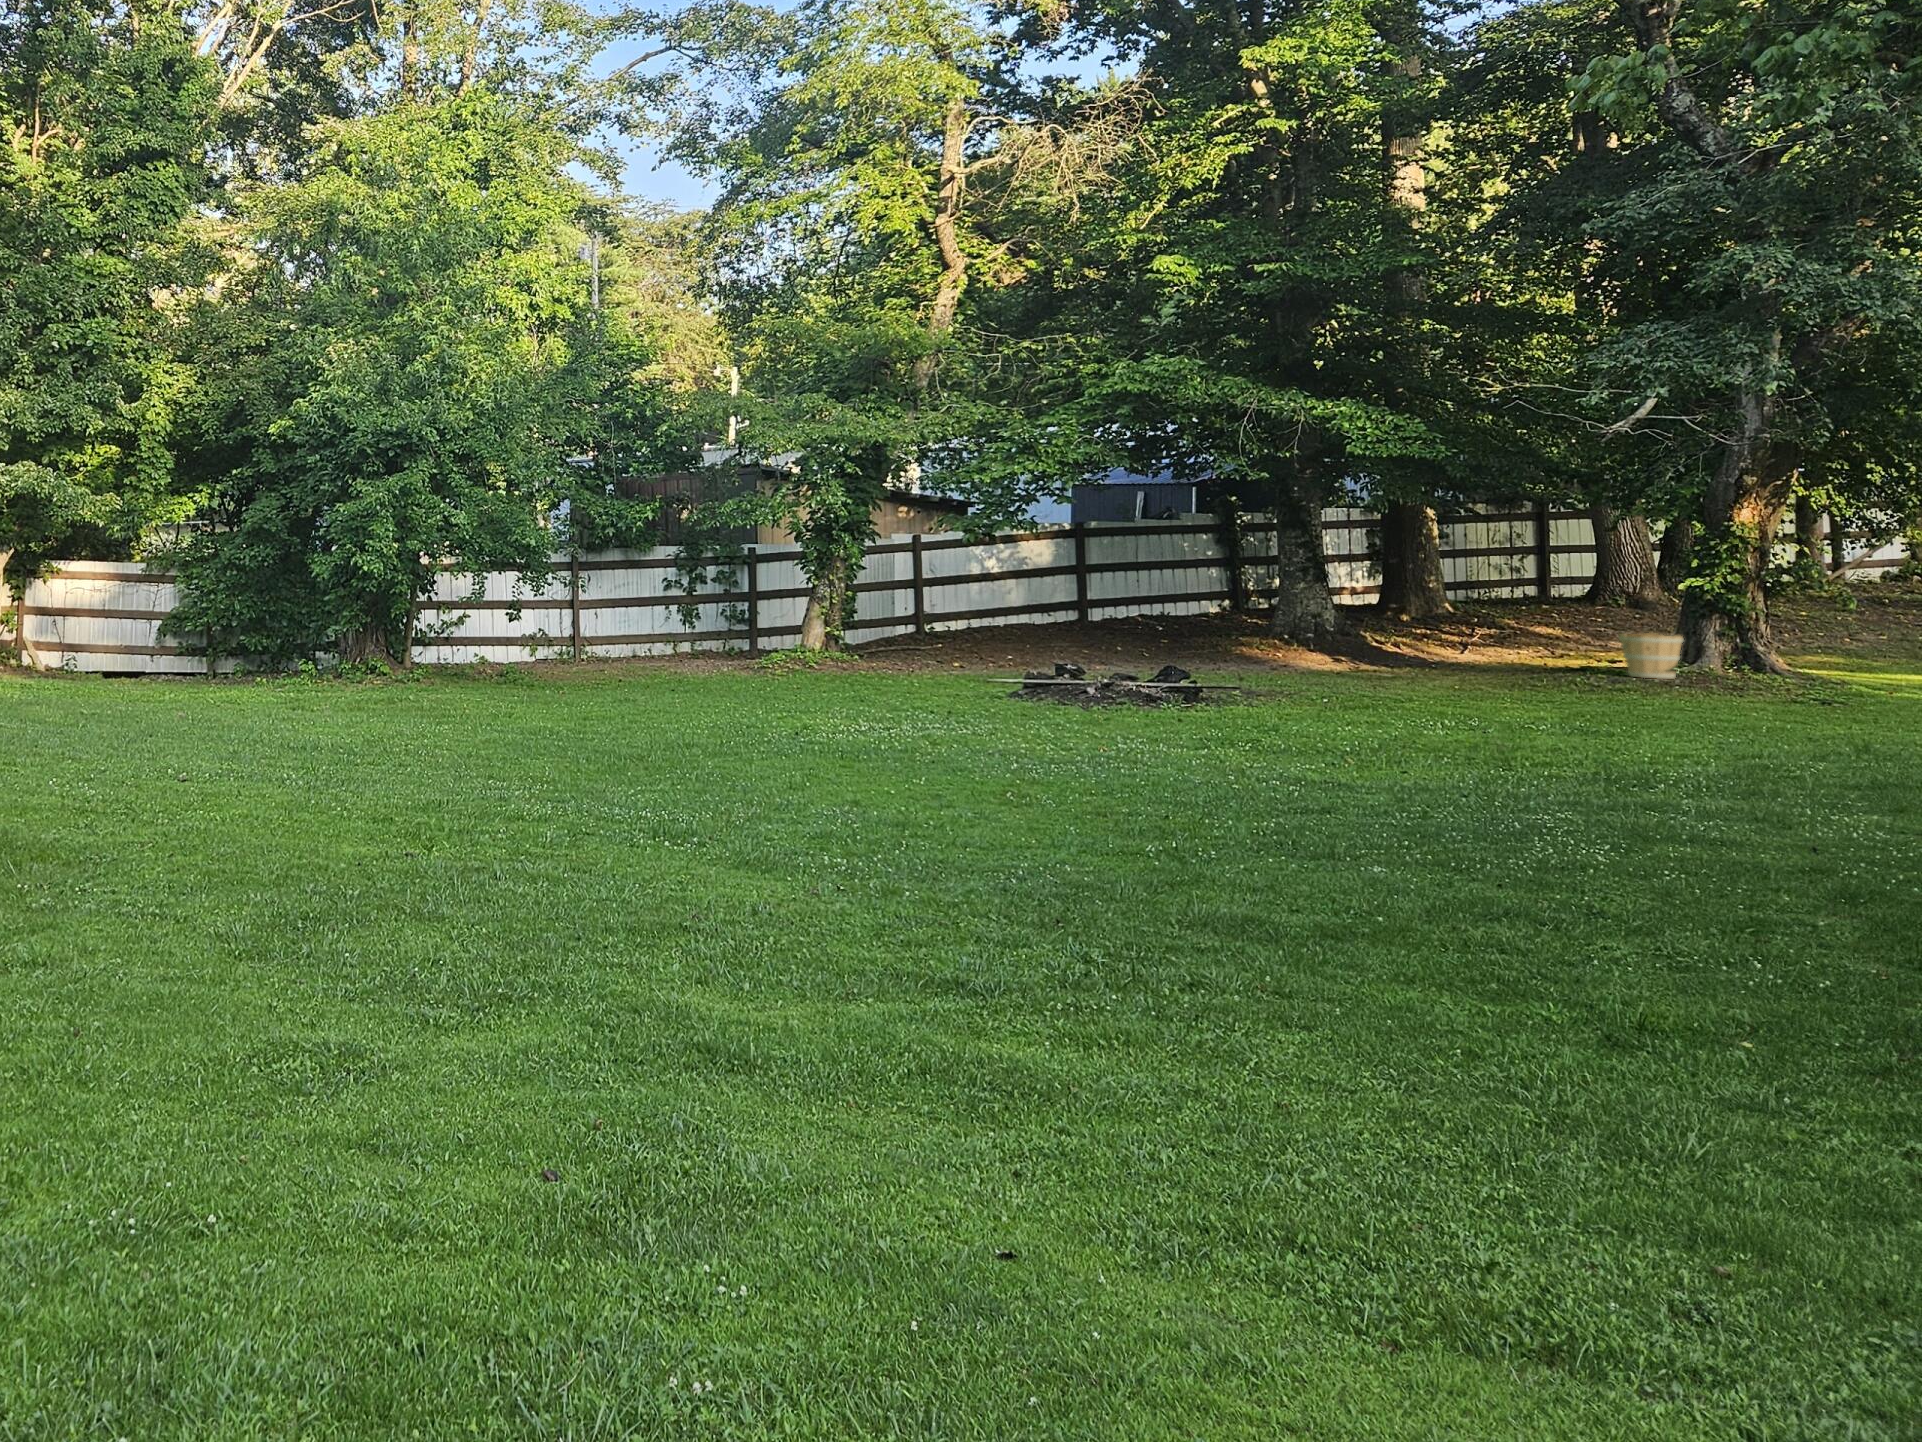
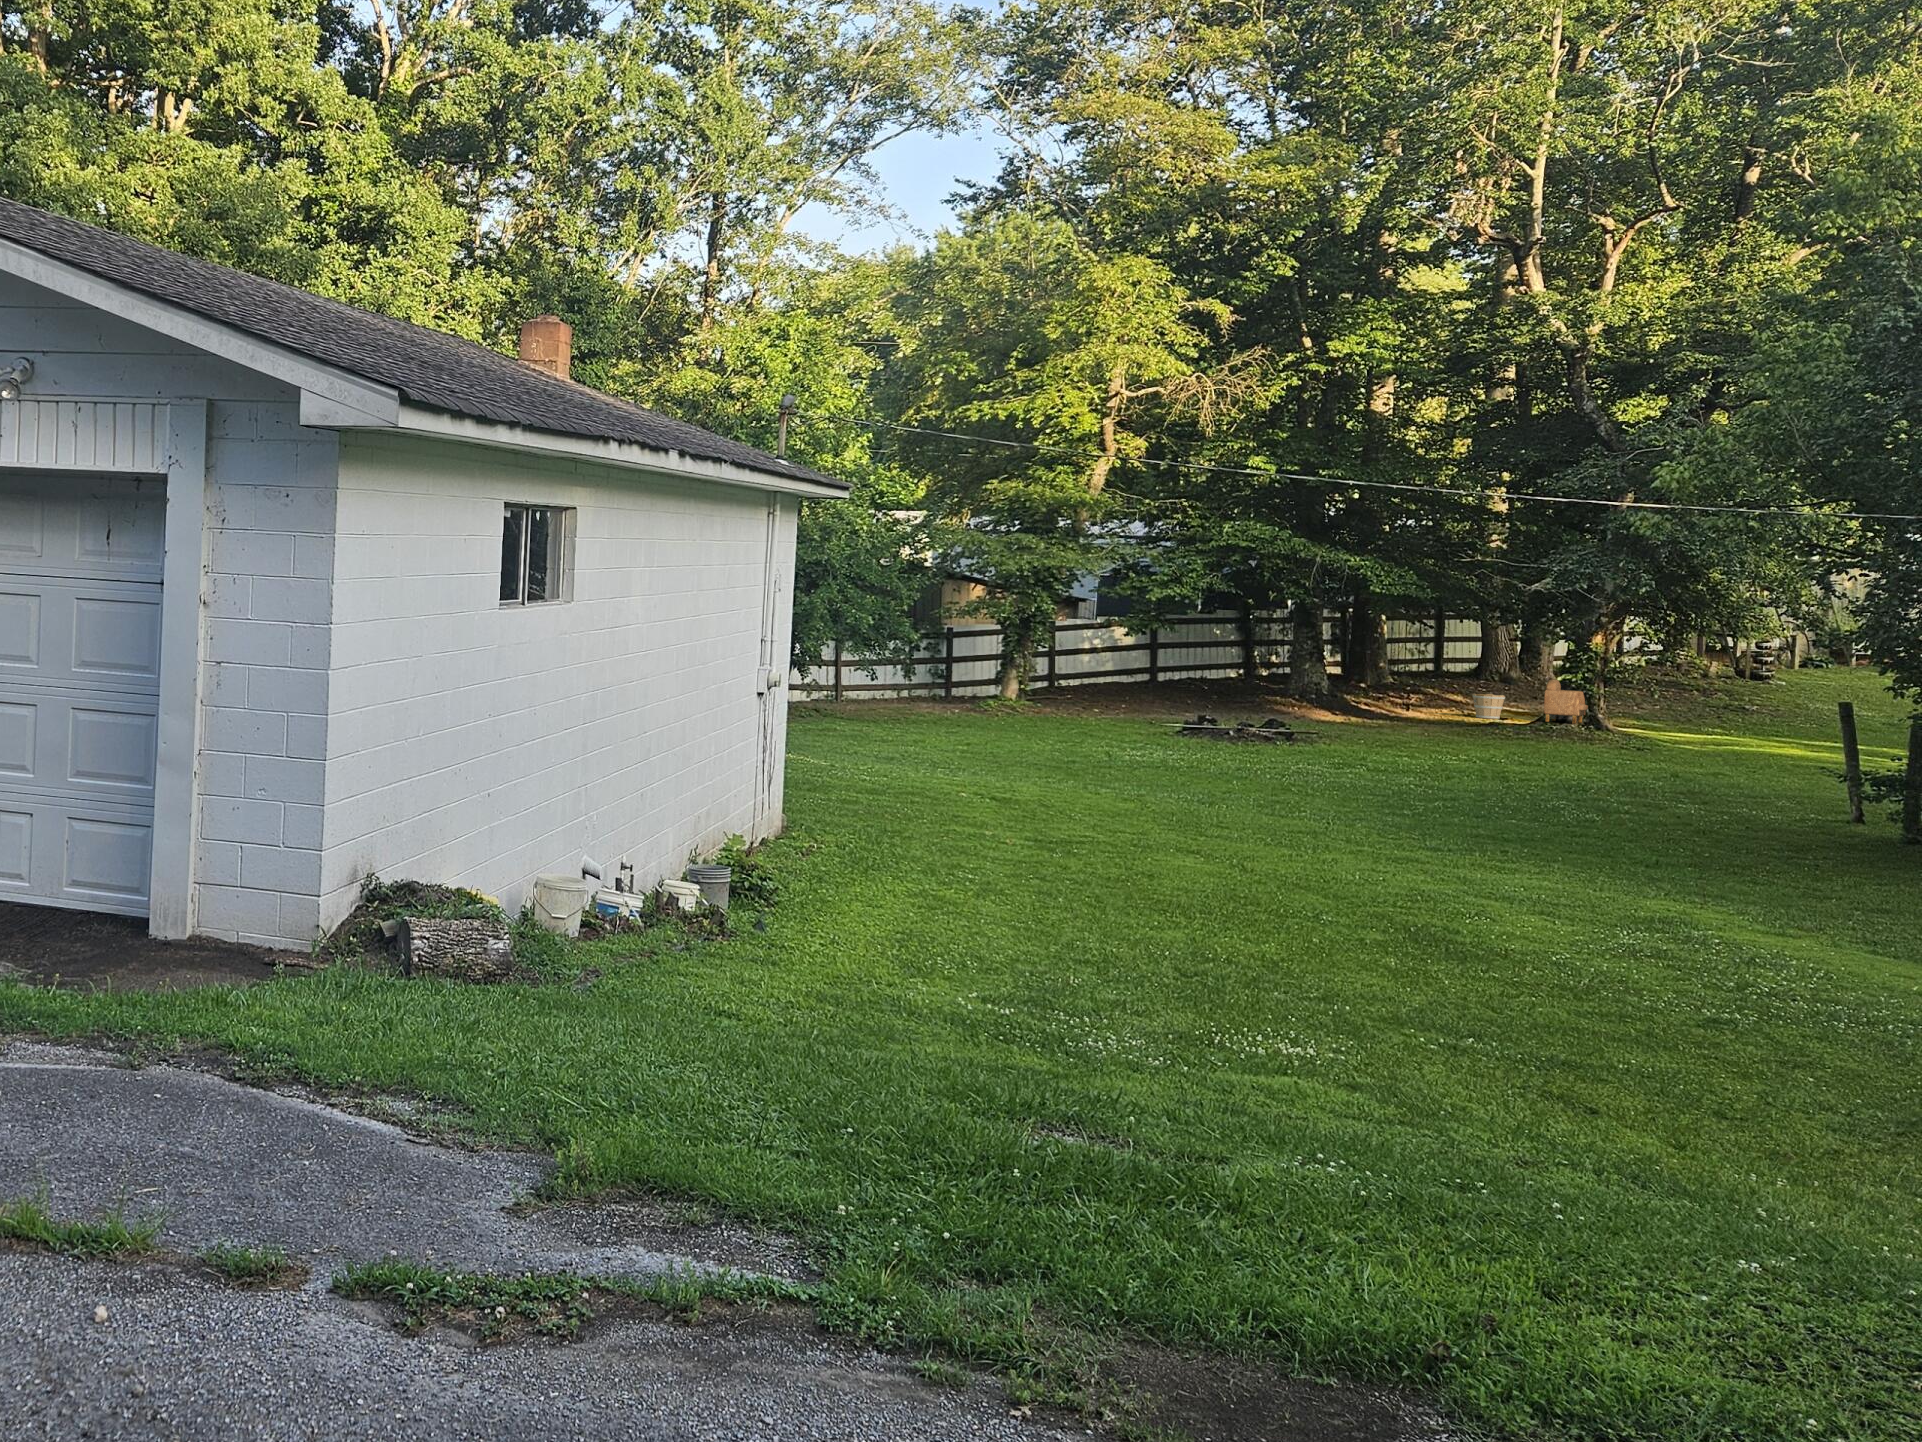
armchair: none [1766,604,1857,688] -> present [1544,679,1588,724]

